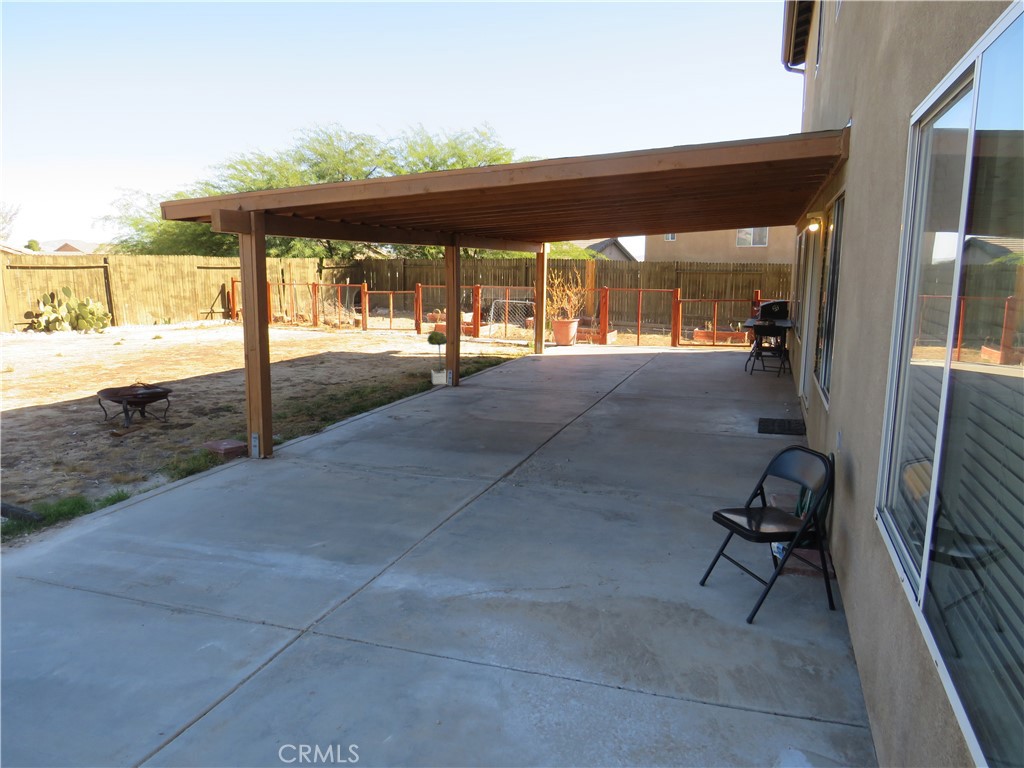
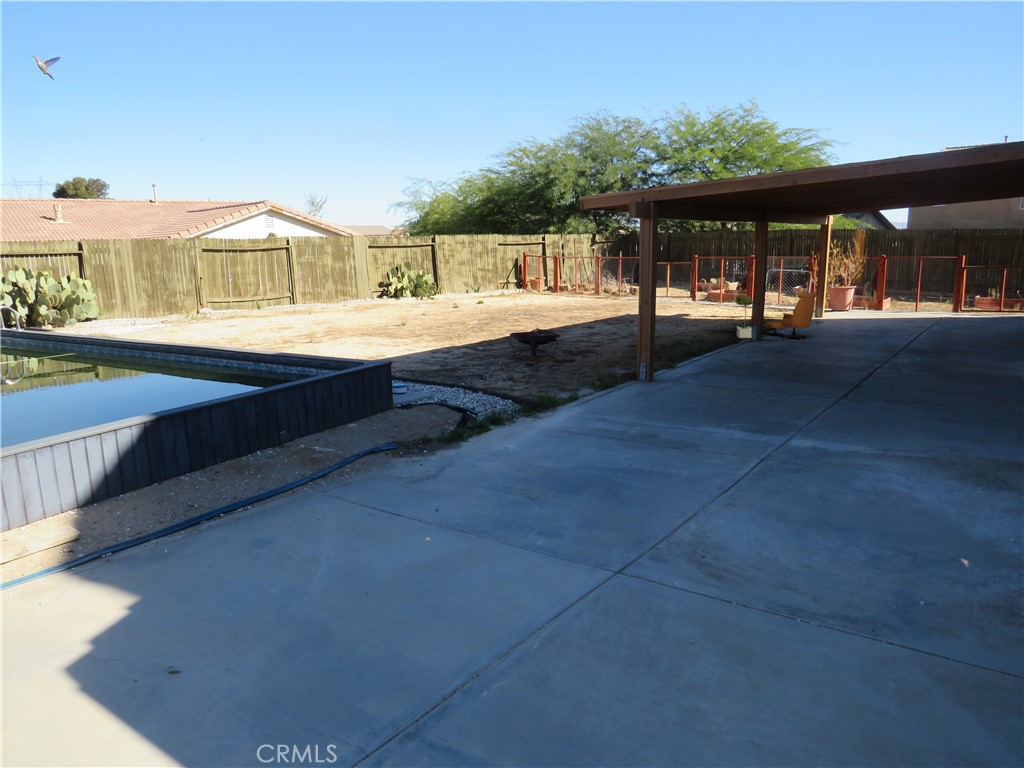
lounge chair: none [464,329,516,386] -> present [765,292,817,340]

